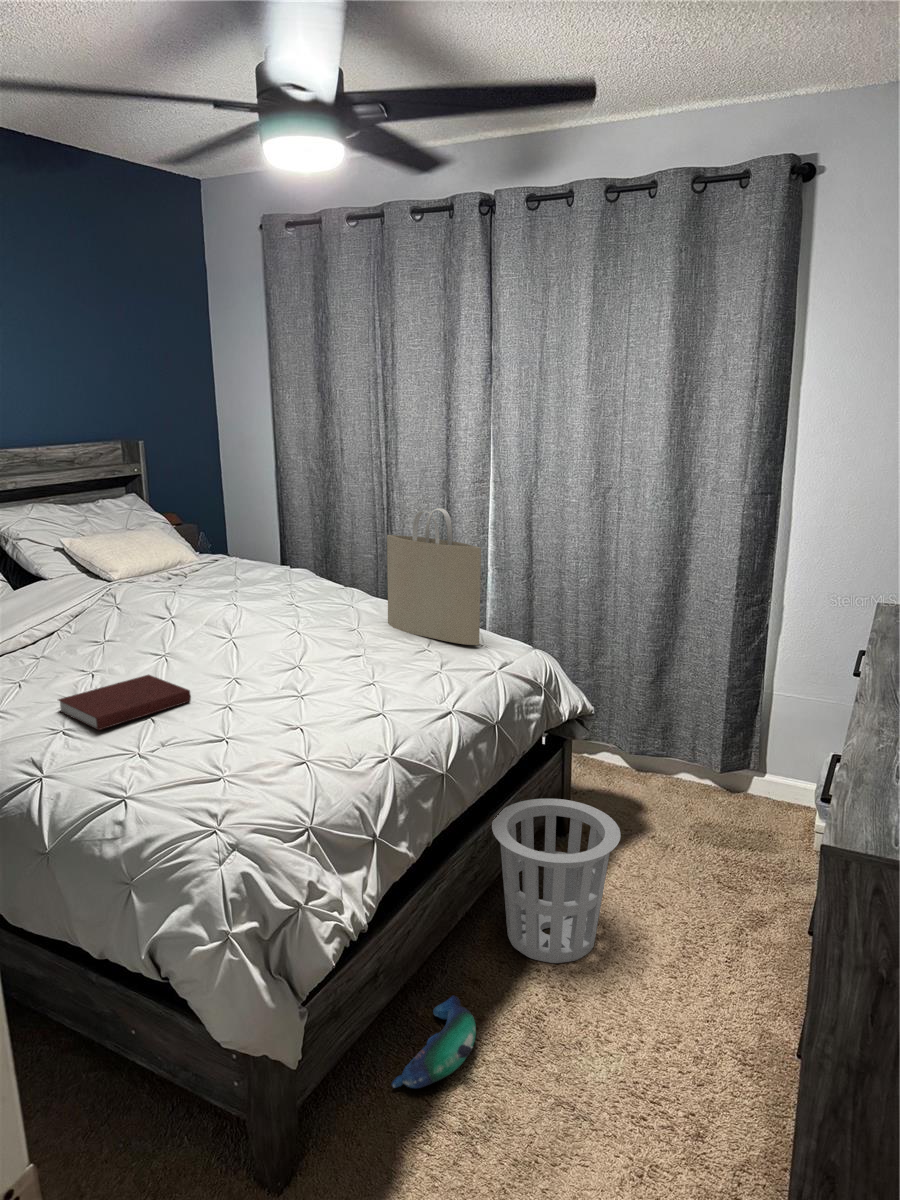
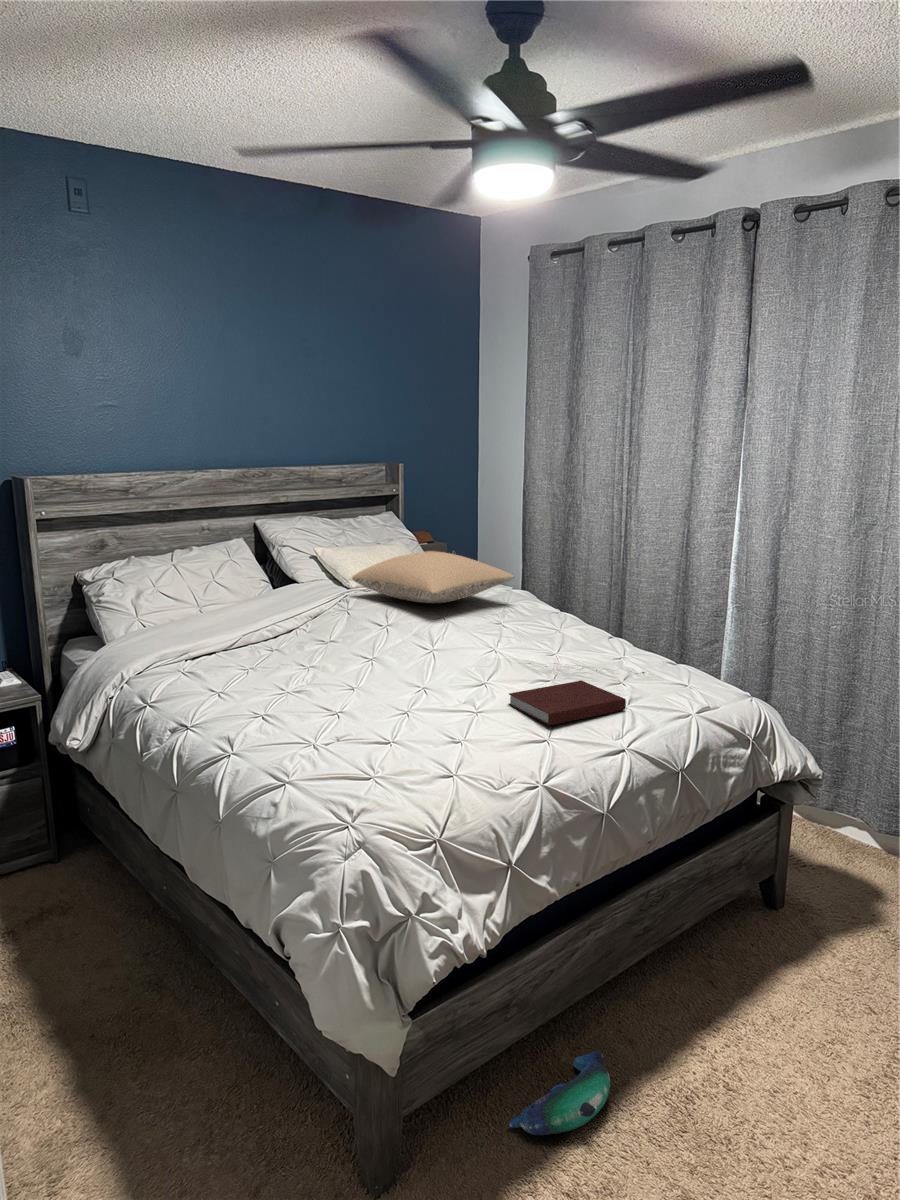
tote bag: present [387,508,481,645] -> none [595,537,689,684]
pillow: none [119,534,293,587] -> present [352,551,514,603]
notebook: present [58,675,191,730] -> present [509,680,626,725]
waste basket: present [492,798,621,963] -> none [666,860,816,1048]

